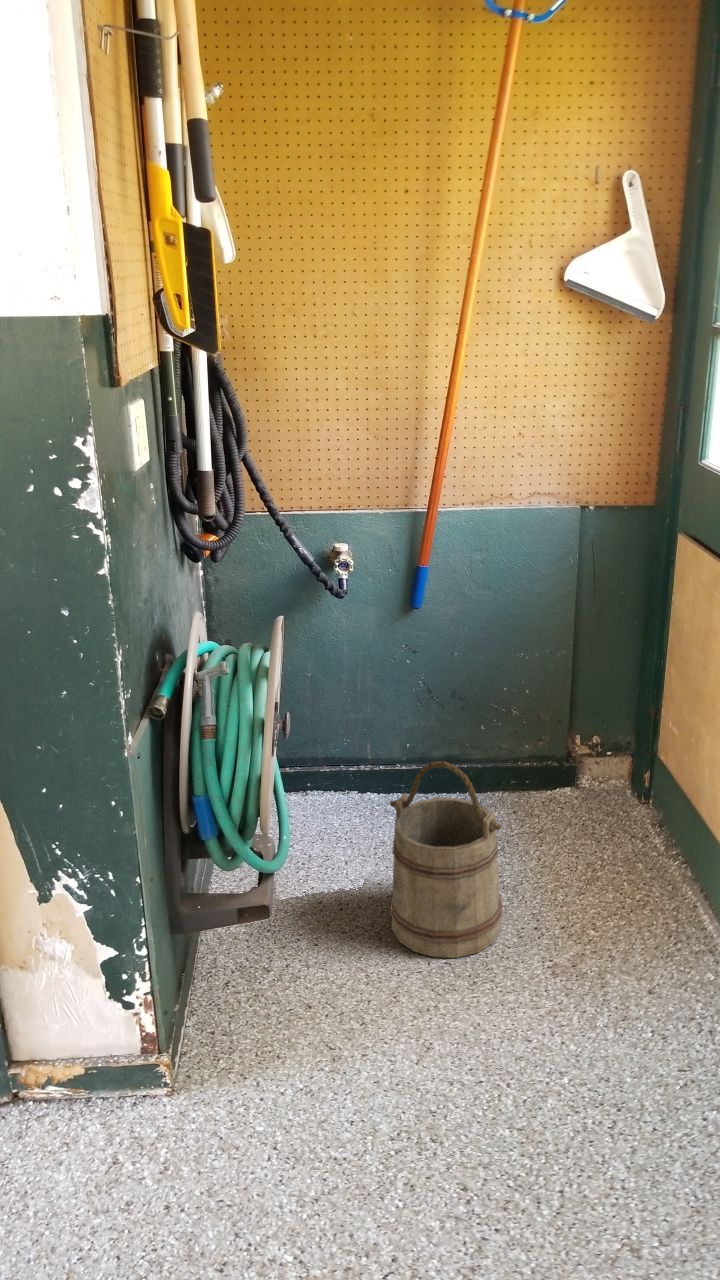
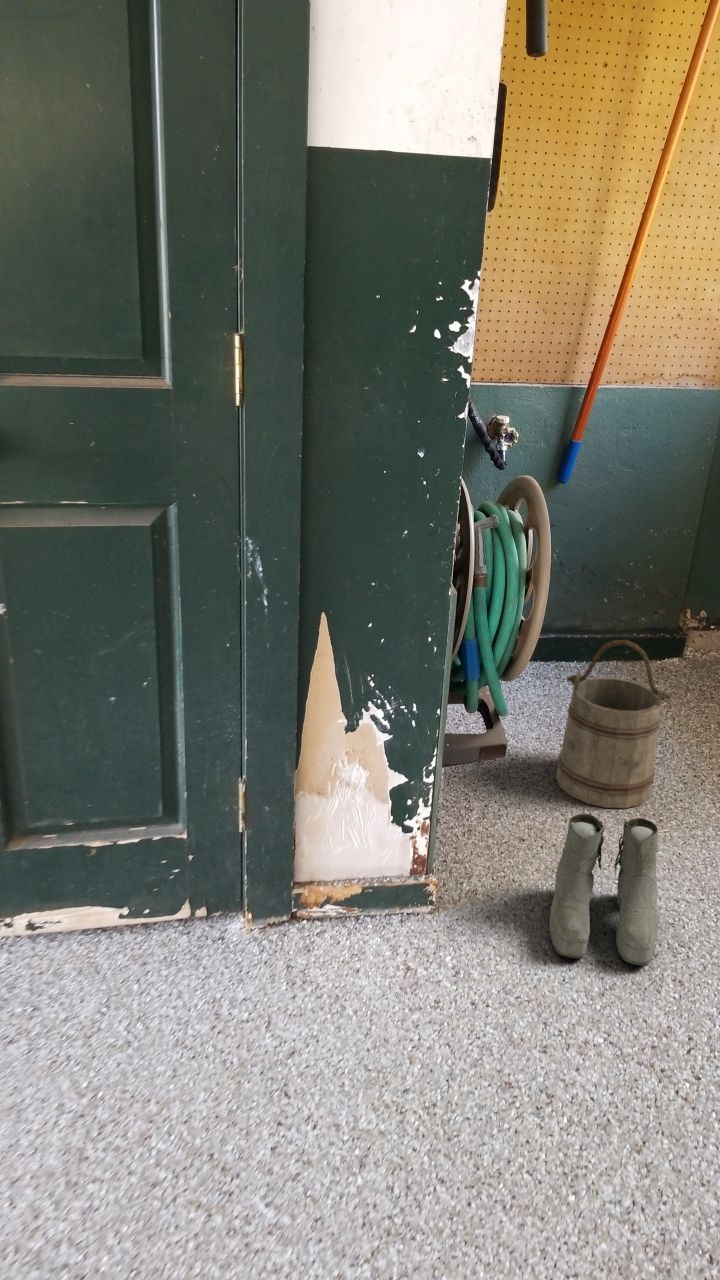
boots: none [284,986,415,1166] -> present [549,814,658,966]

